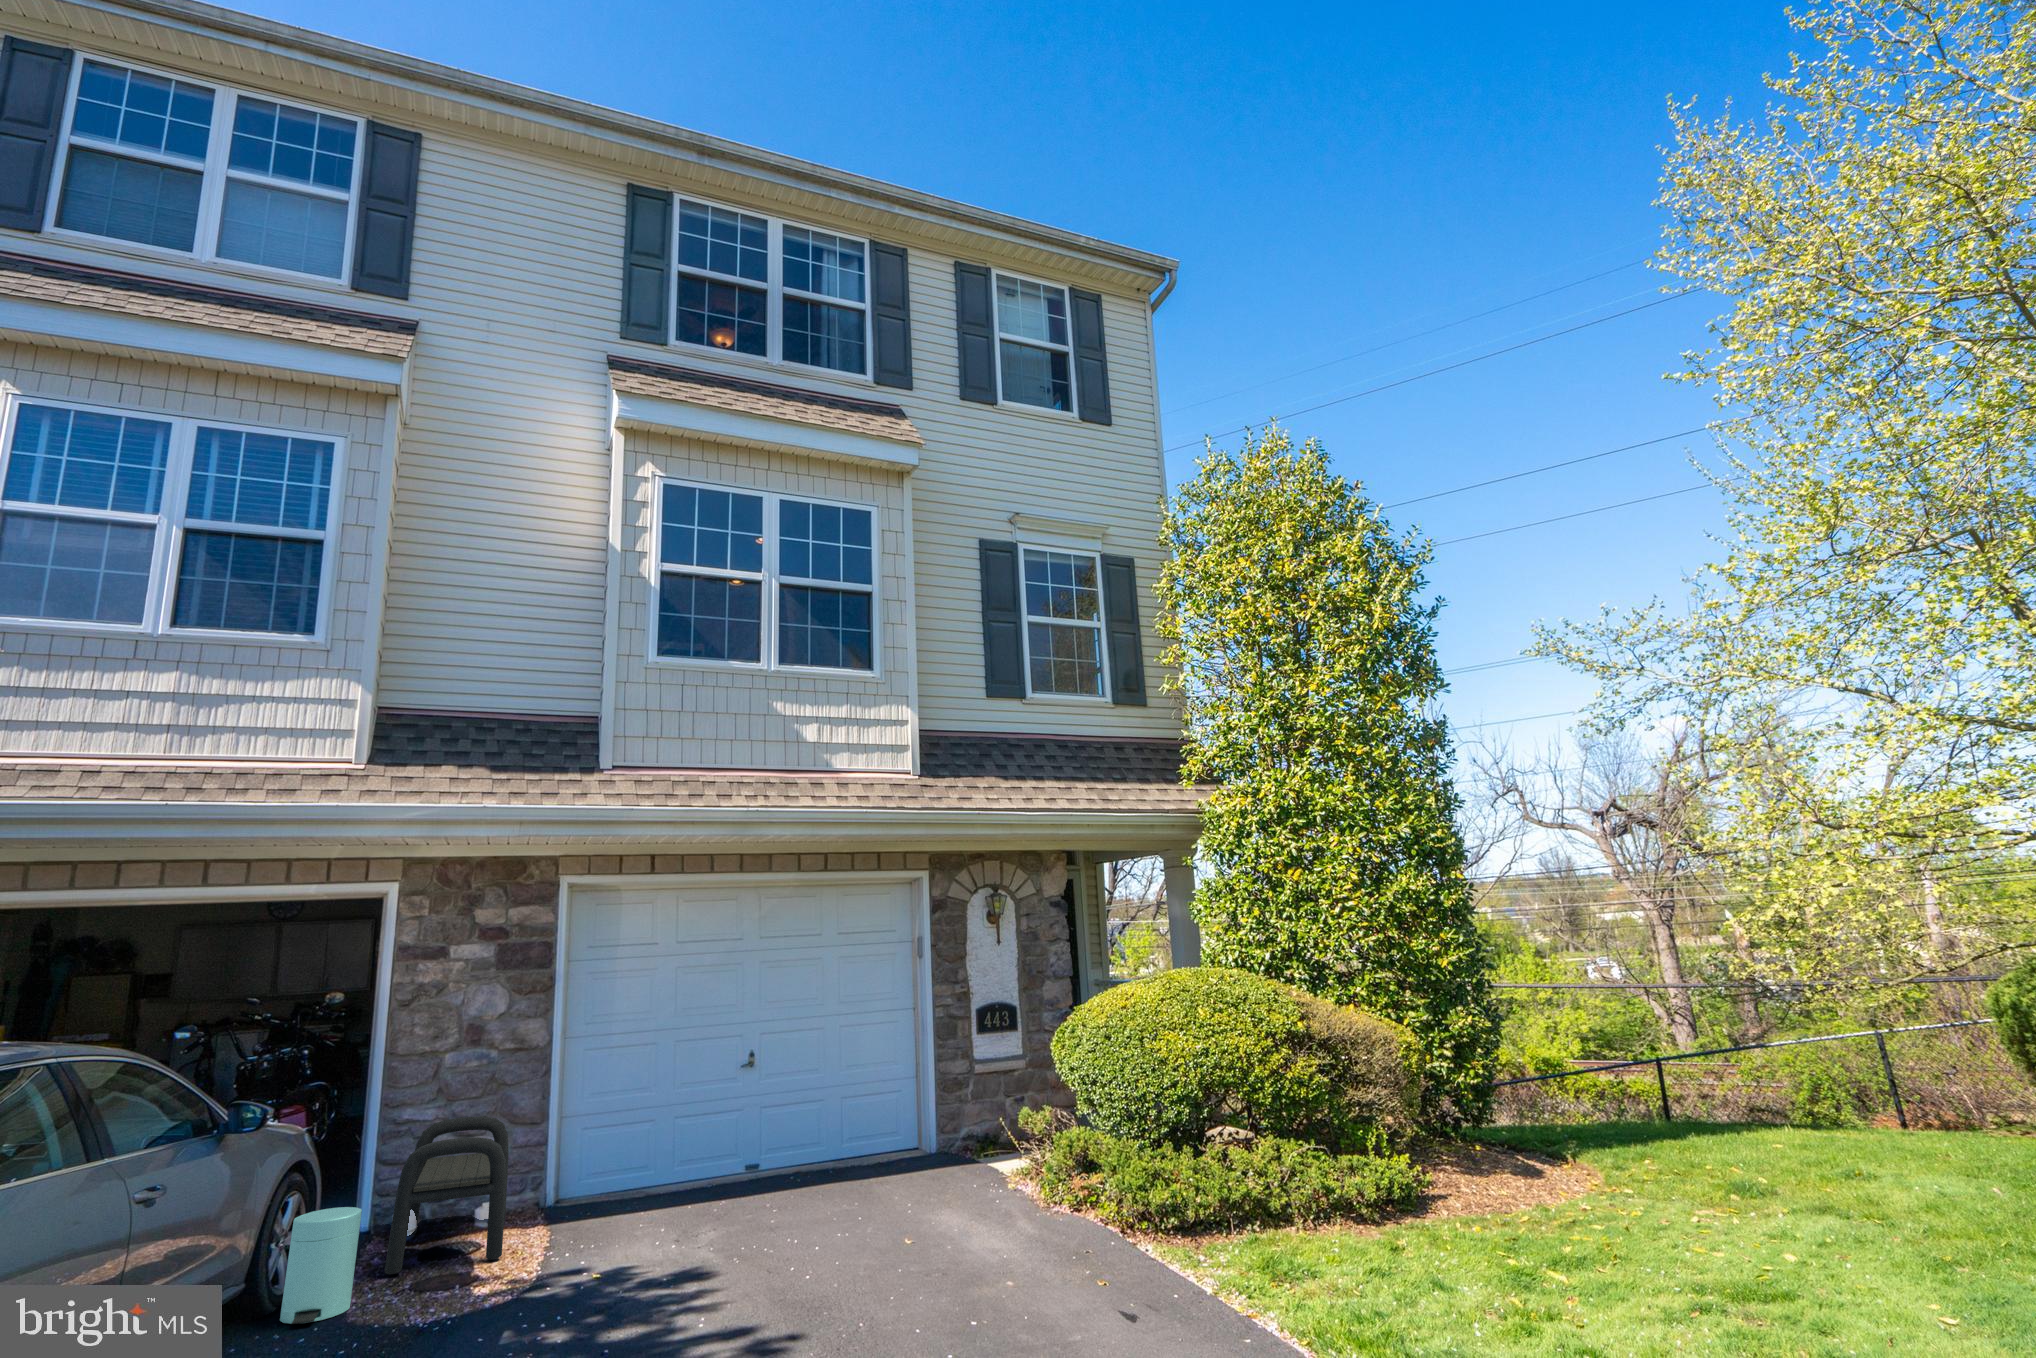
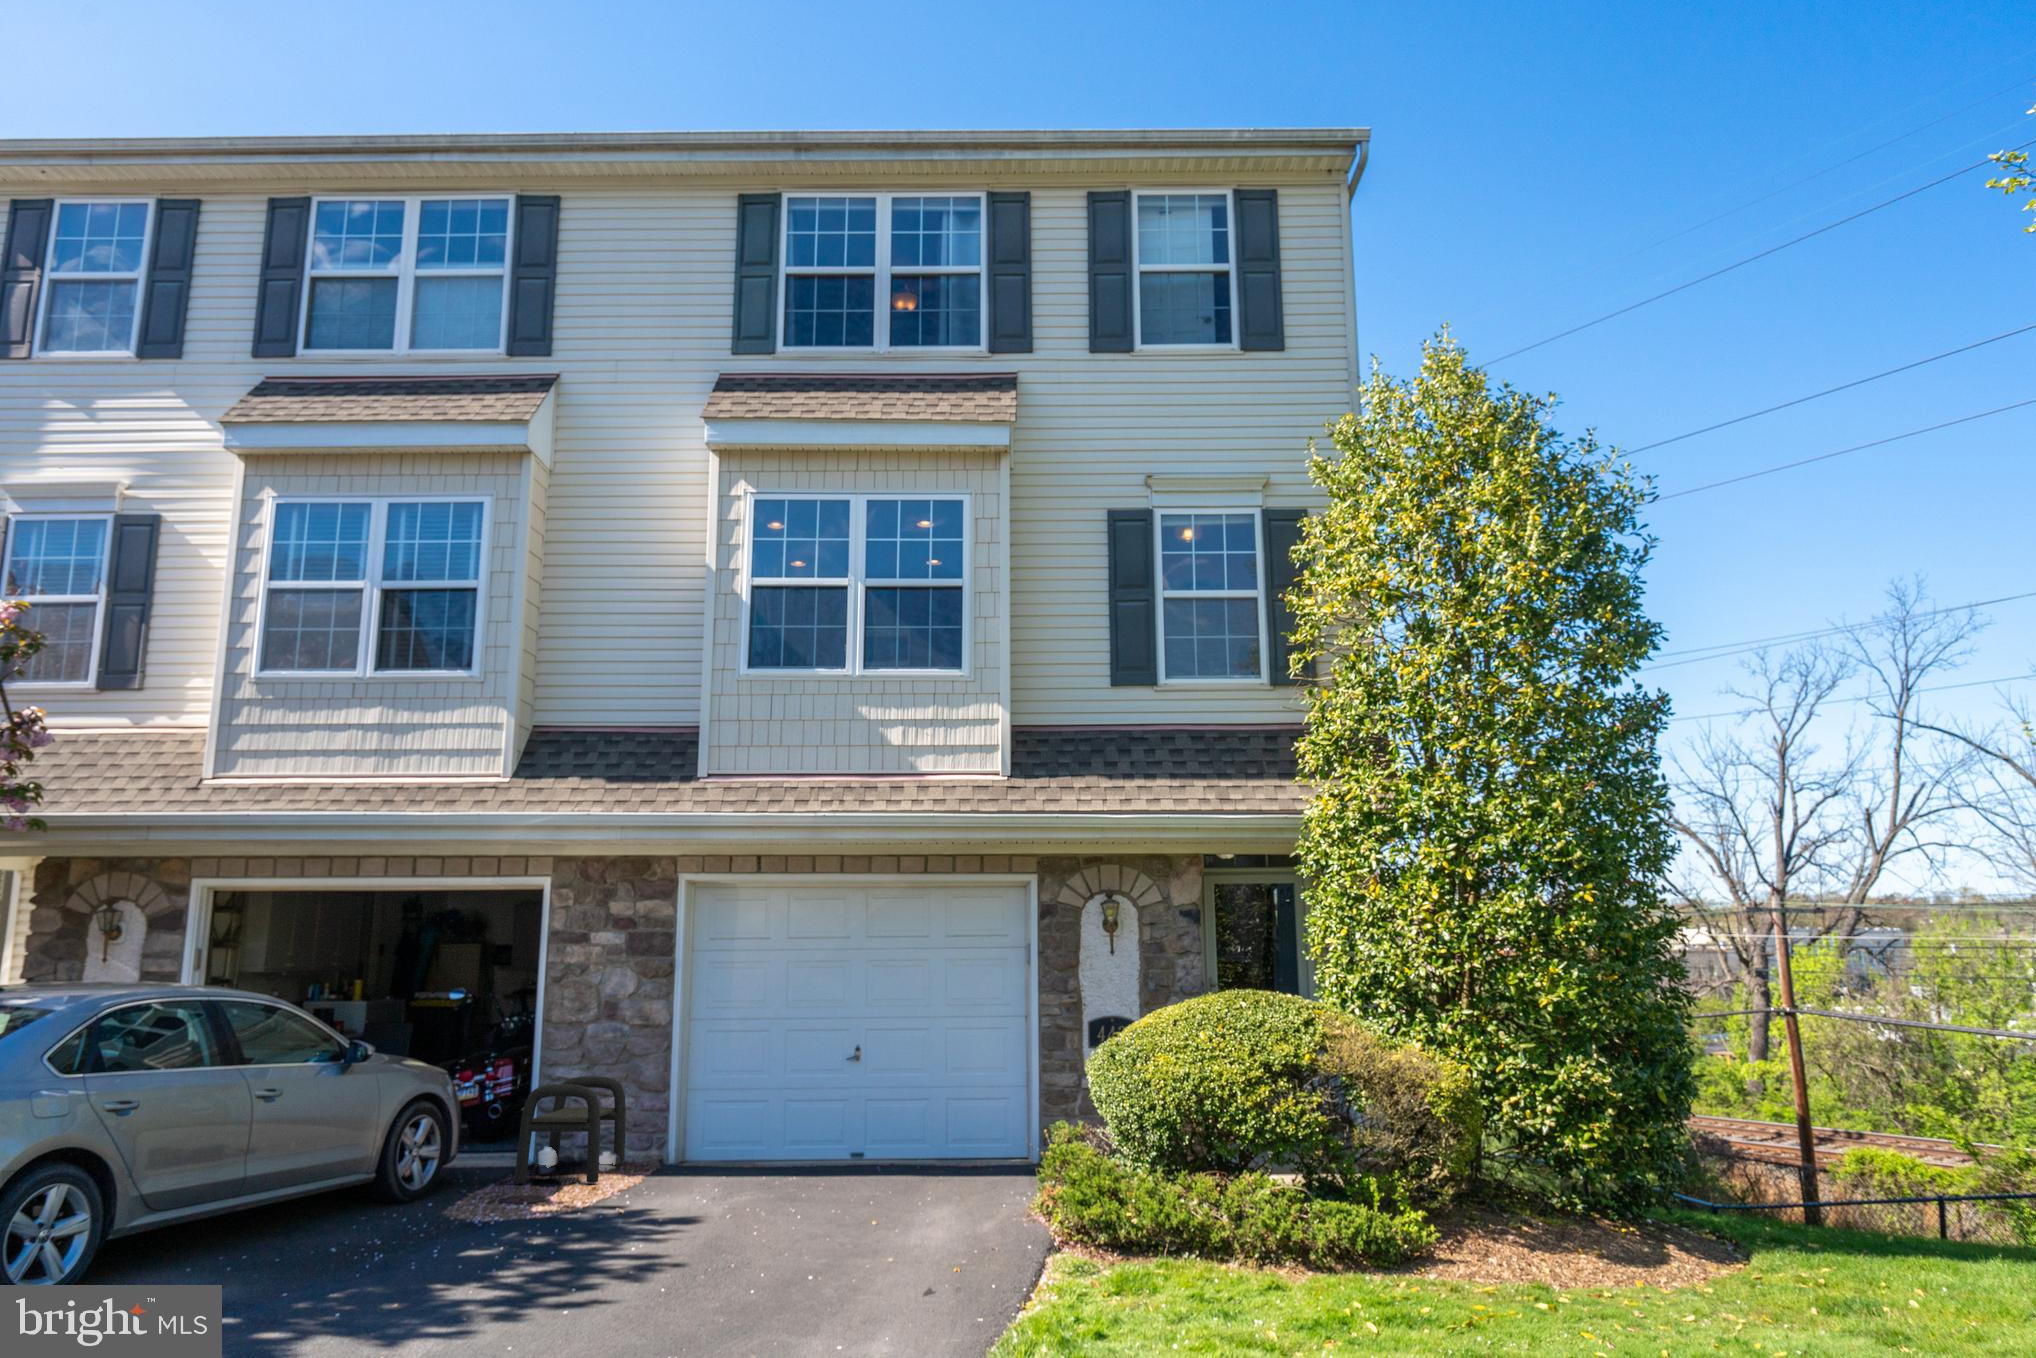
trash can: present [280,1207,362,1324] -> none [434,1123,487,1199]

